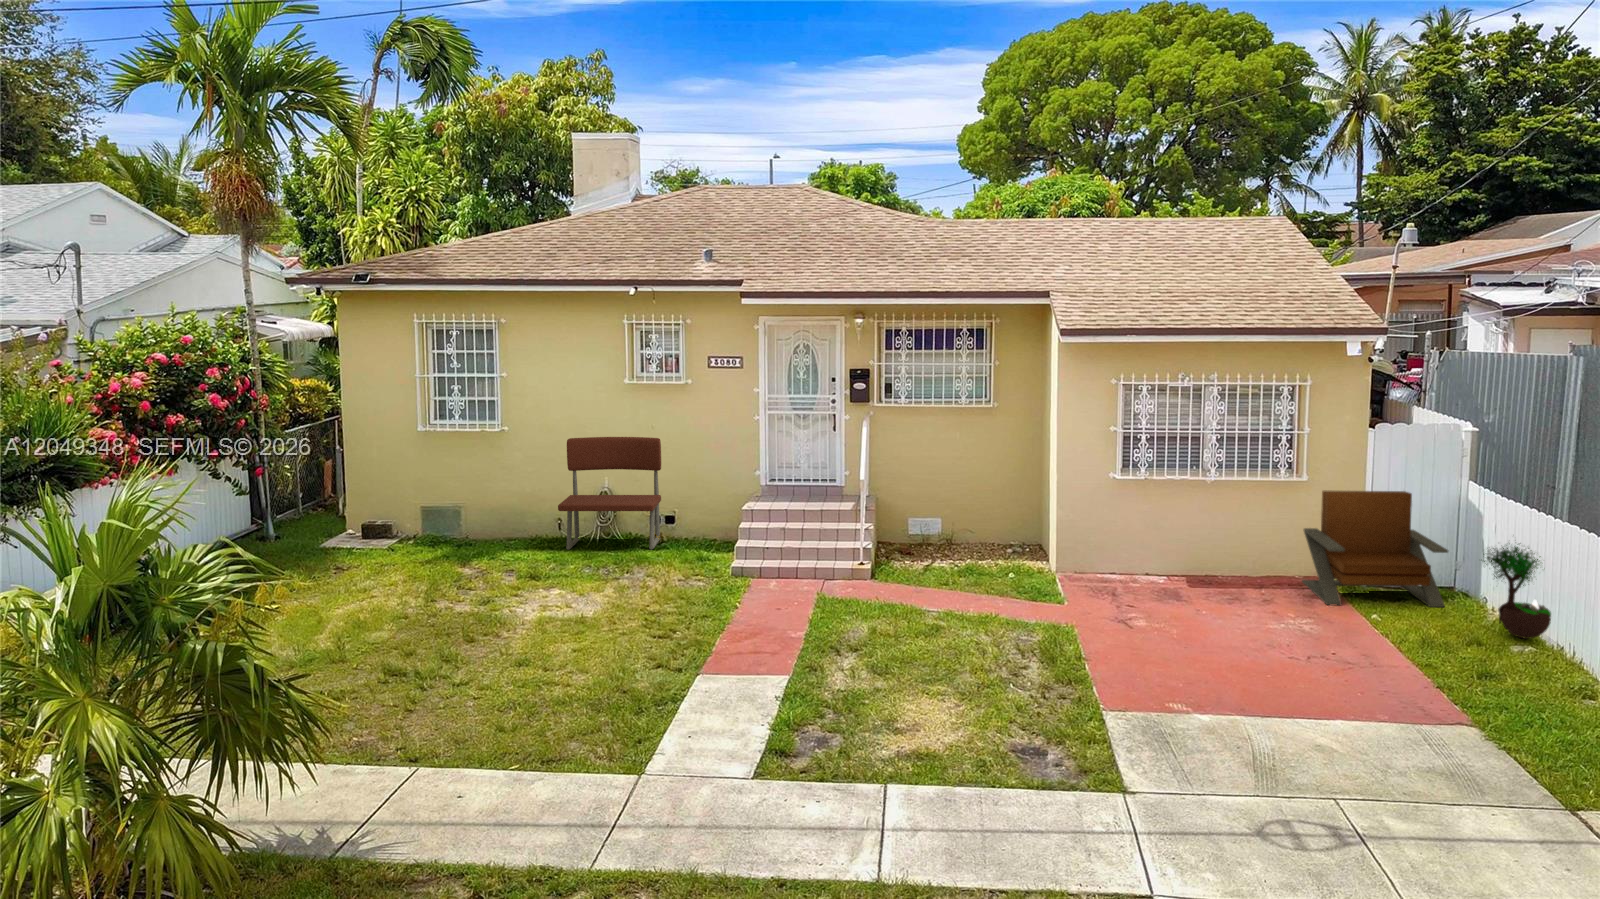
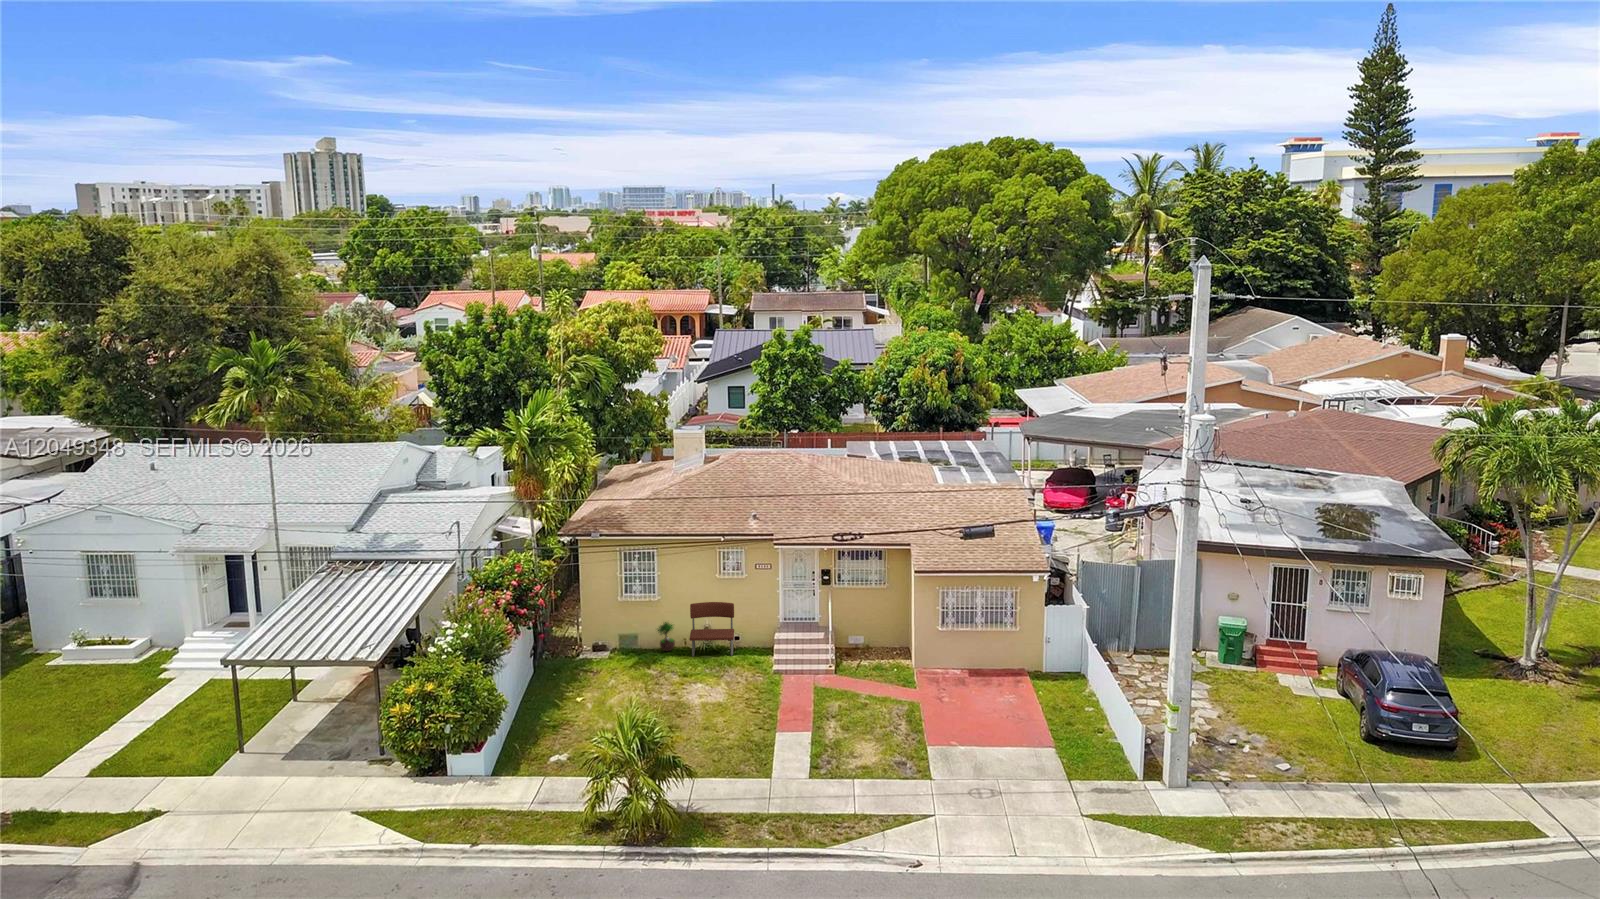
lounge chair: present [1302,490,1448,607] -> none [1017,636,1070,687]
potted tree: present [1481,543,1551,639] -> present [658,622,675,651]

